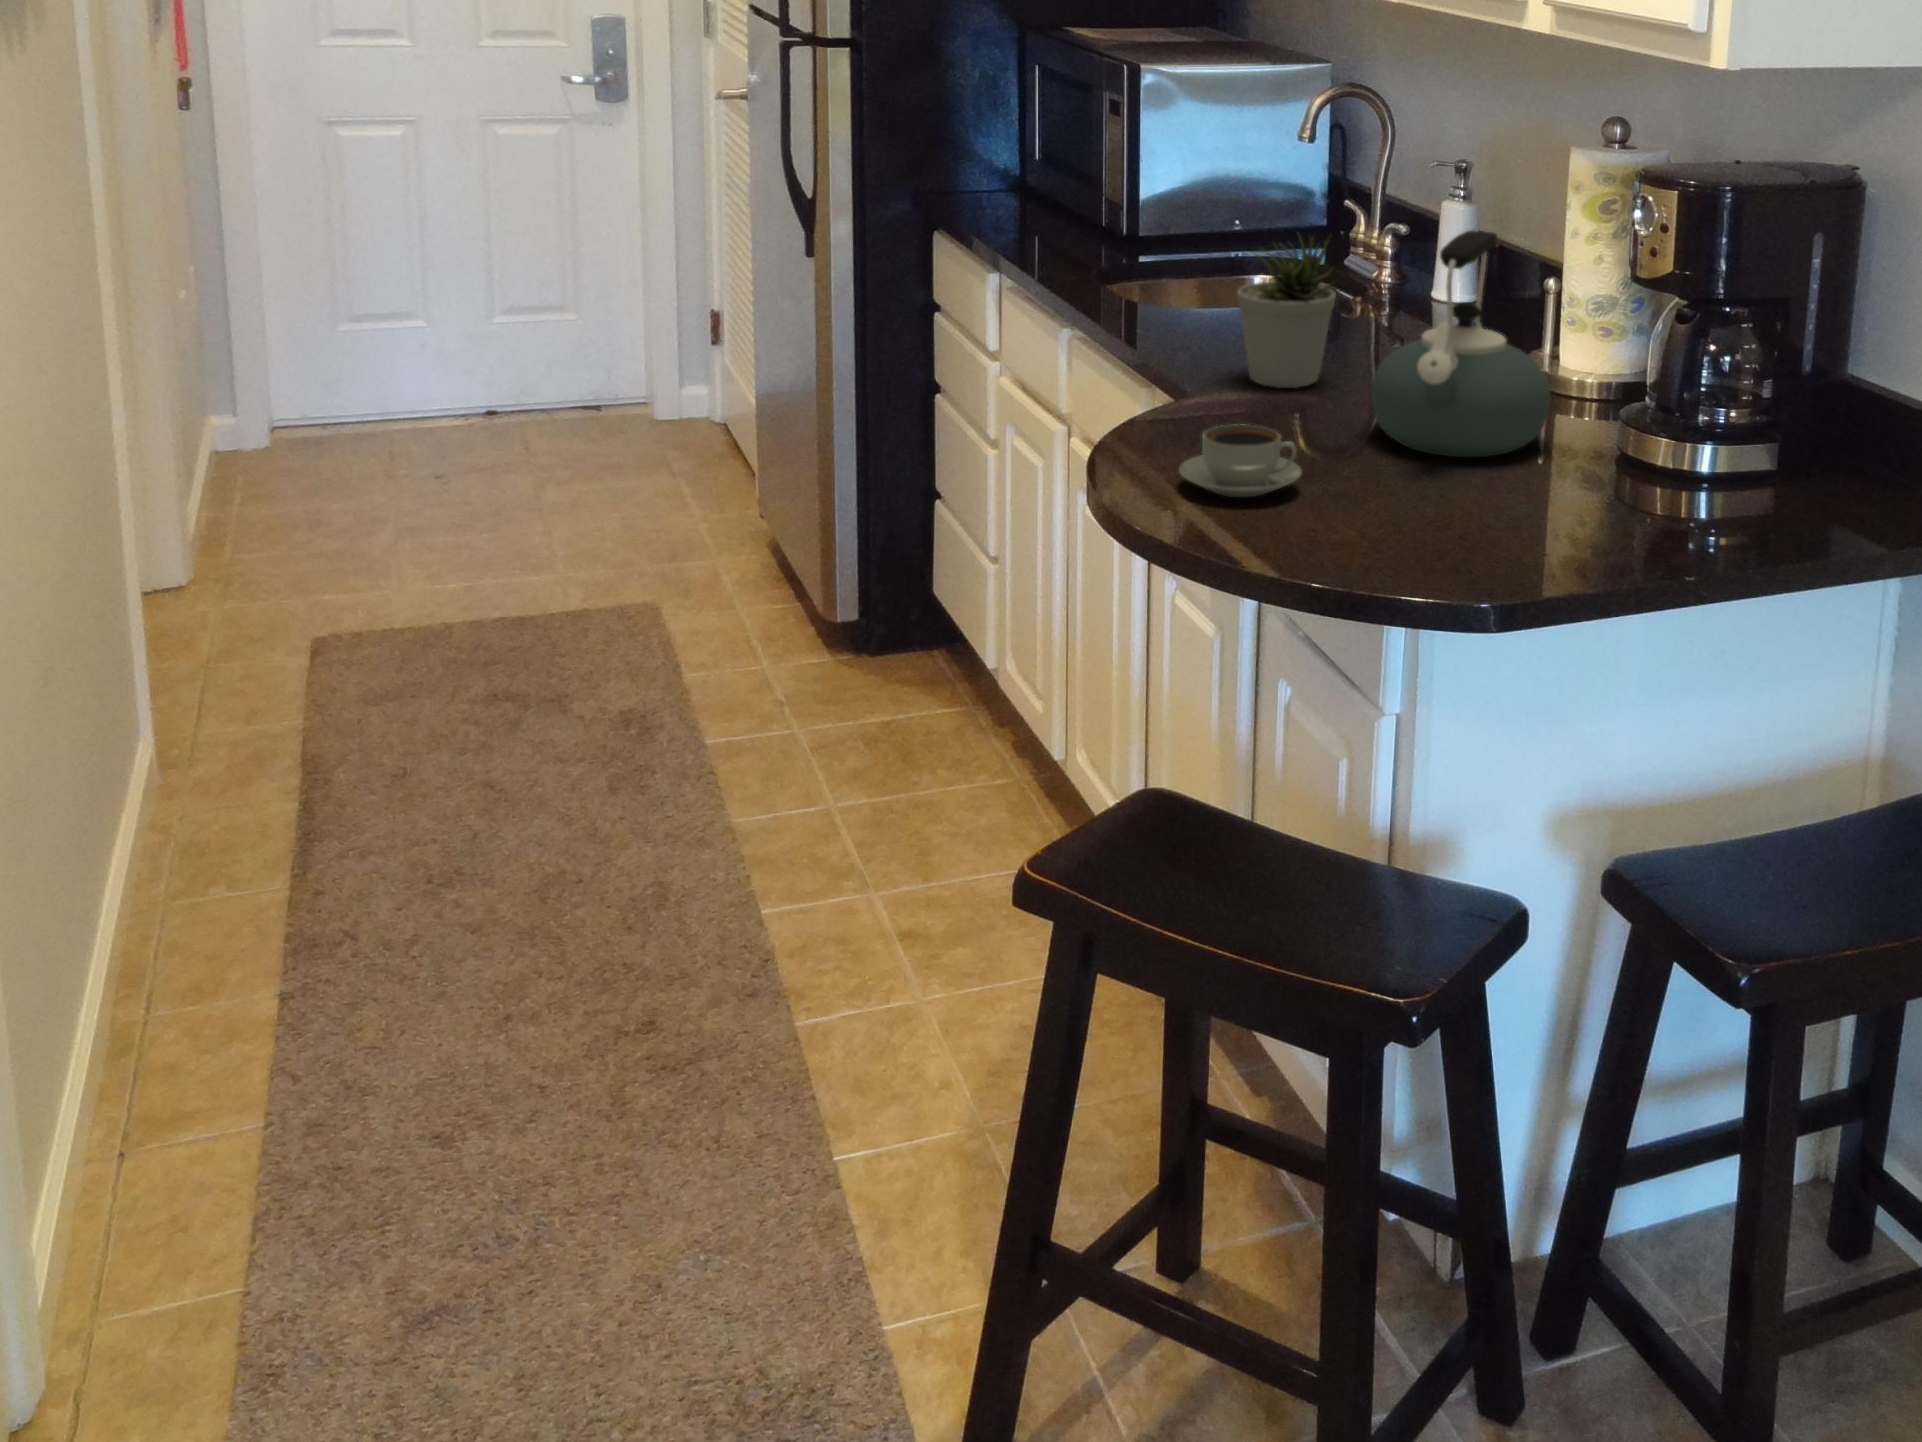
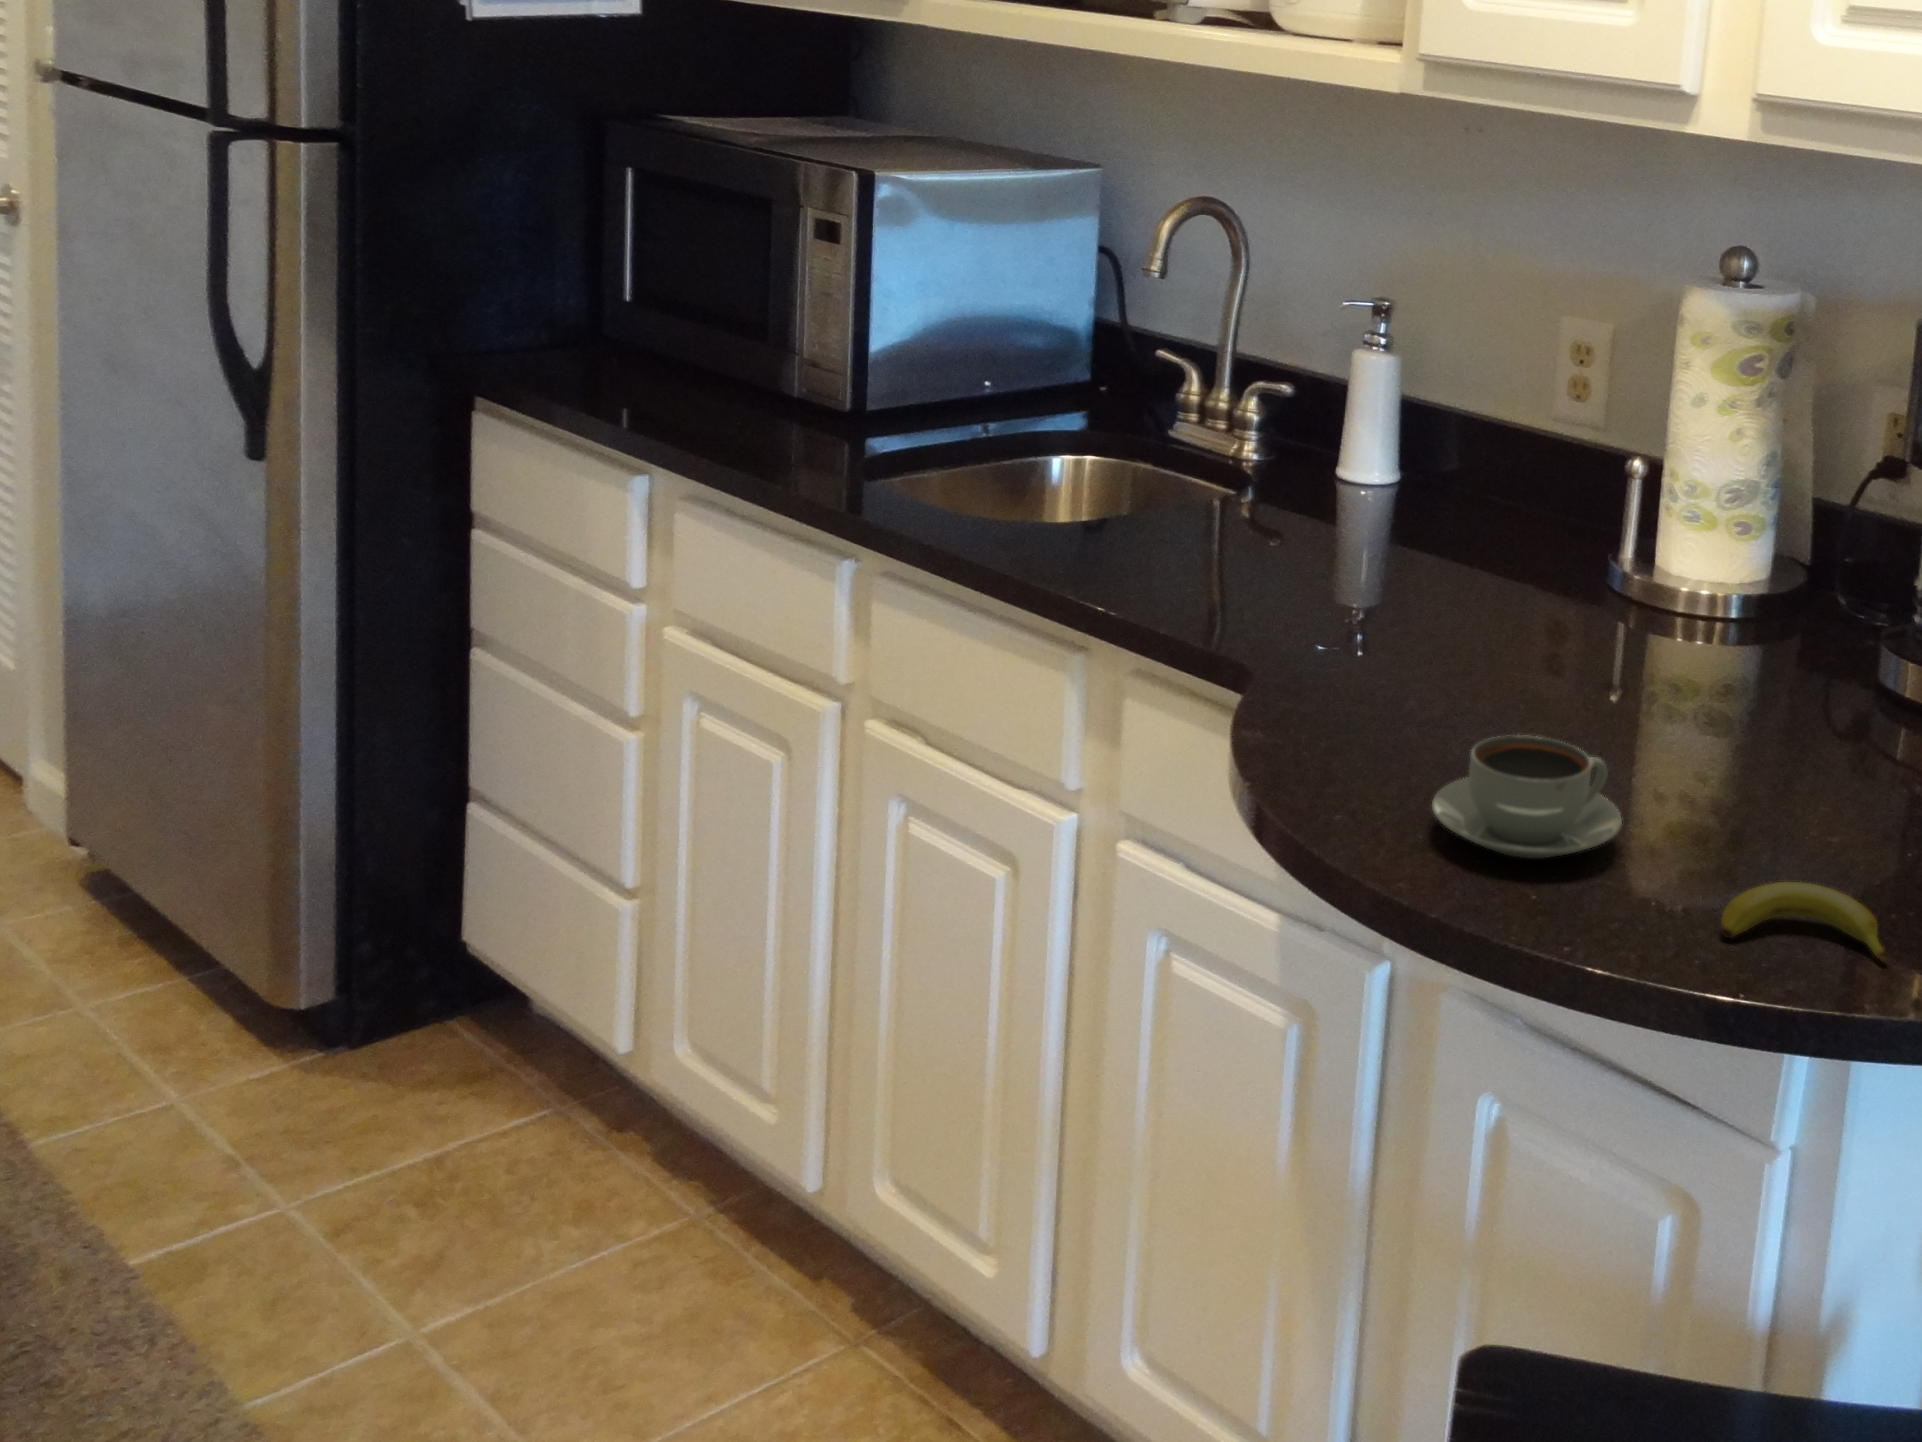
kettle: present [1371,230,1551,457] -> none [1541,409,1792,734]
potted plant: present [1237,238,1336,388] -> none [1255,415,1408,644]
banana: none [1282,517,1380,566] -> present [1721,882,1887,962]

